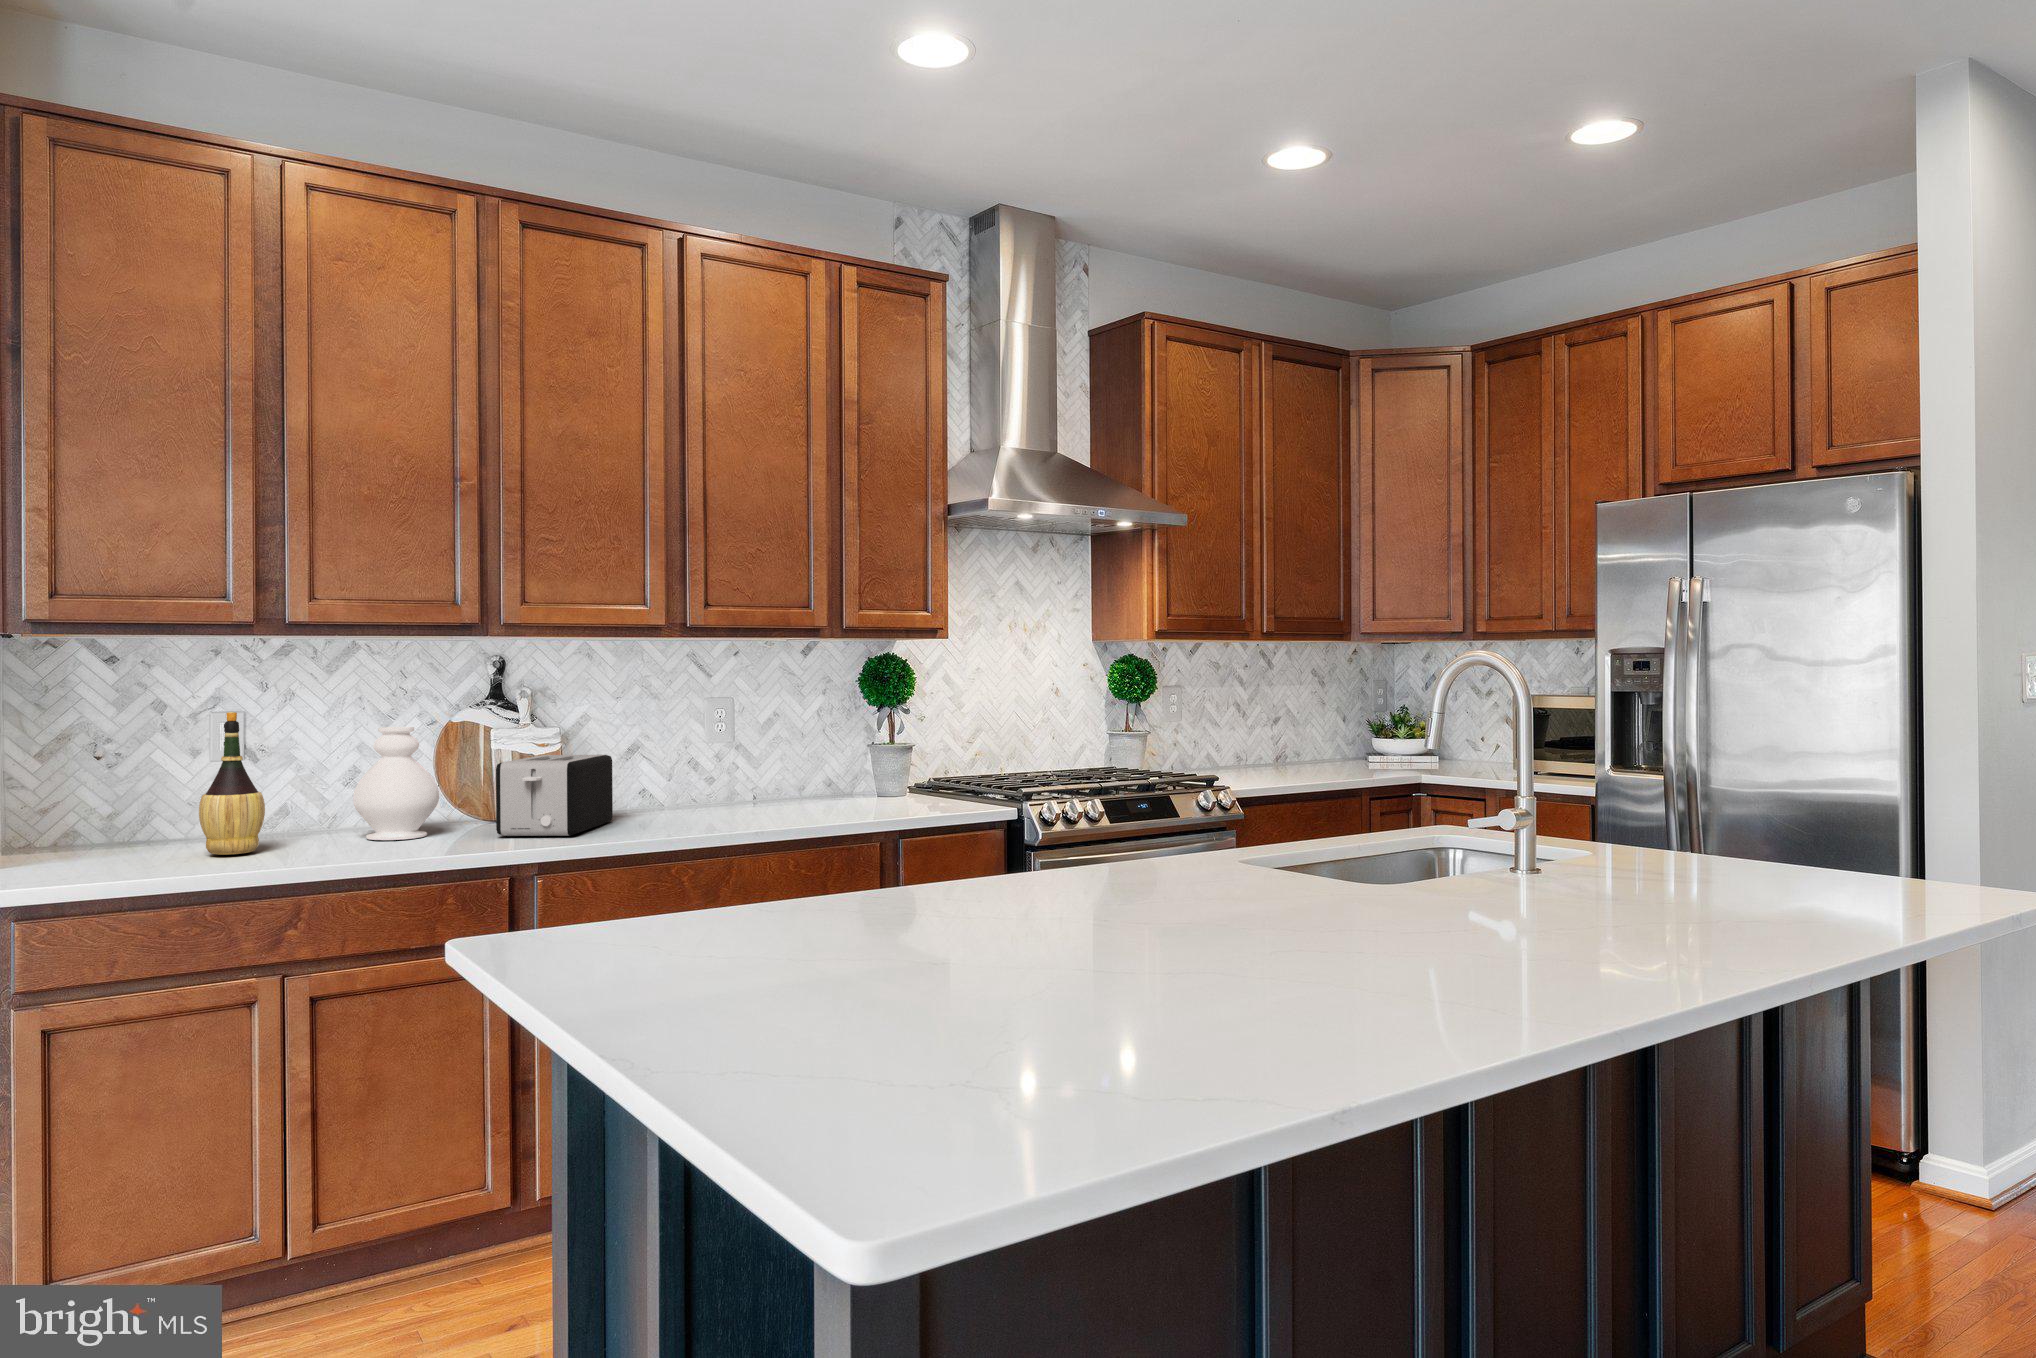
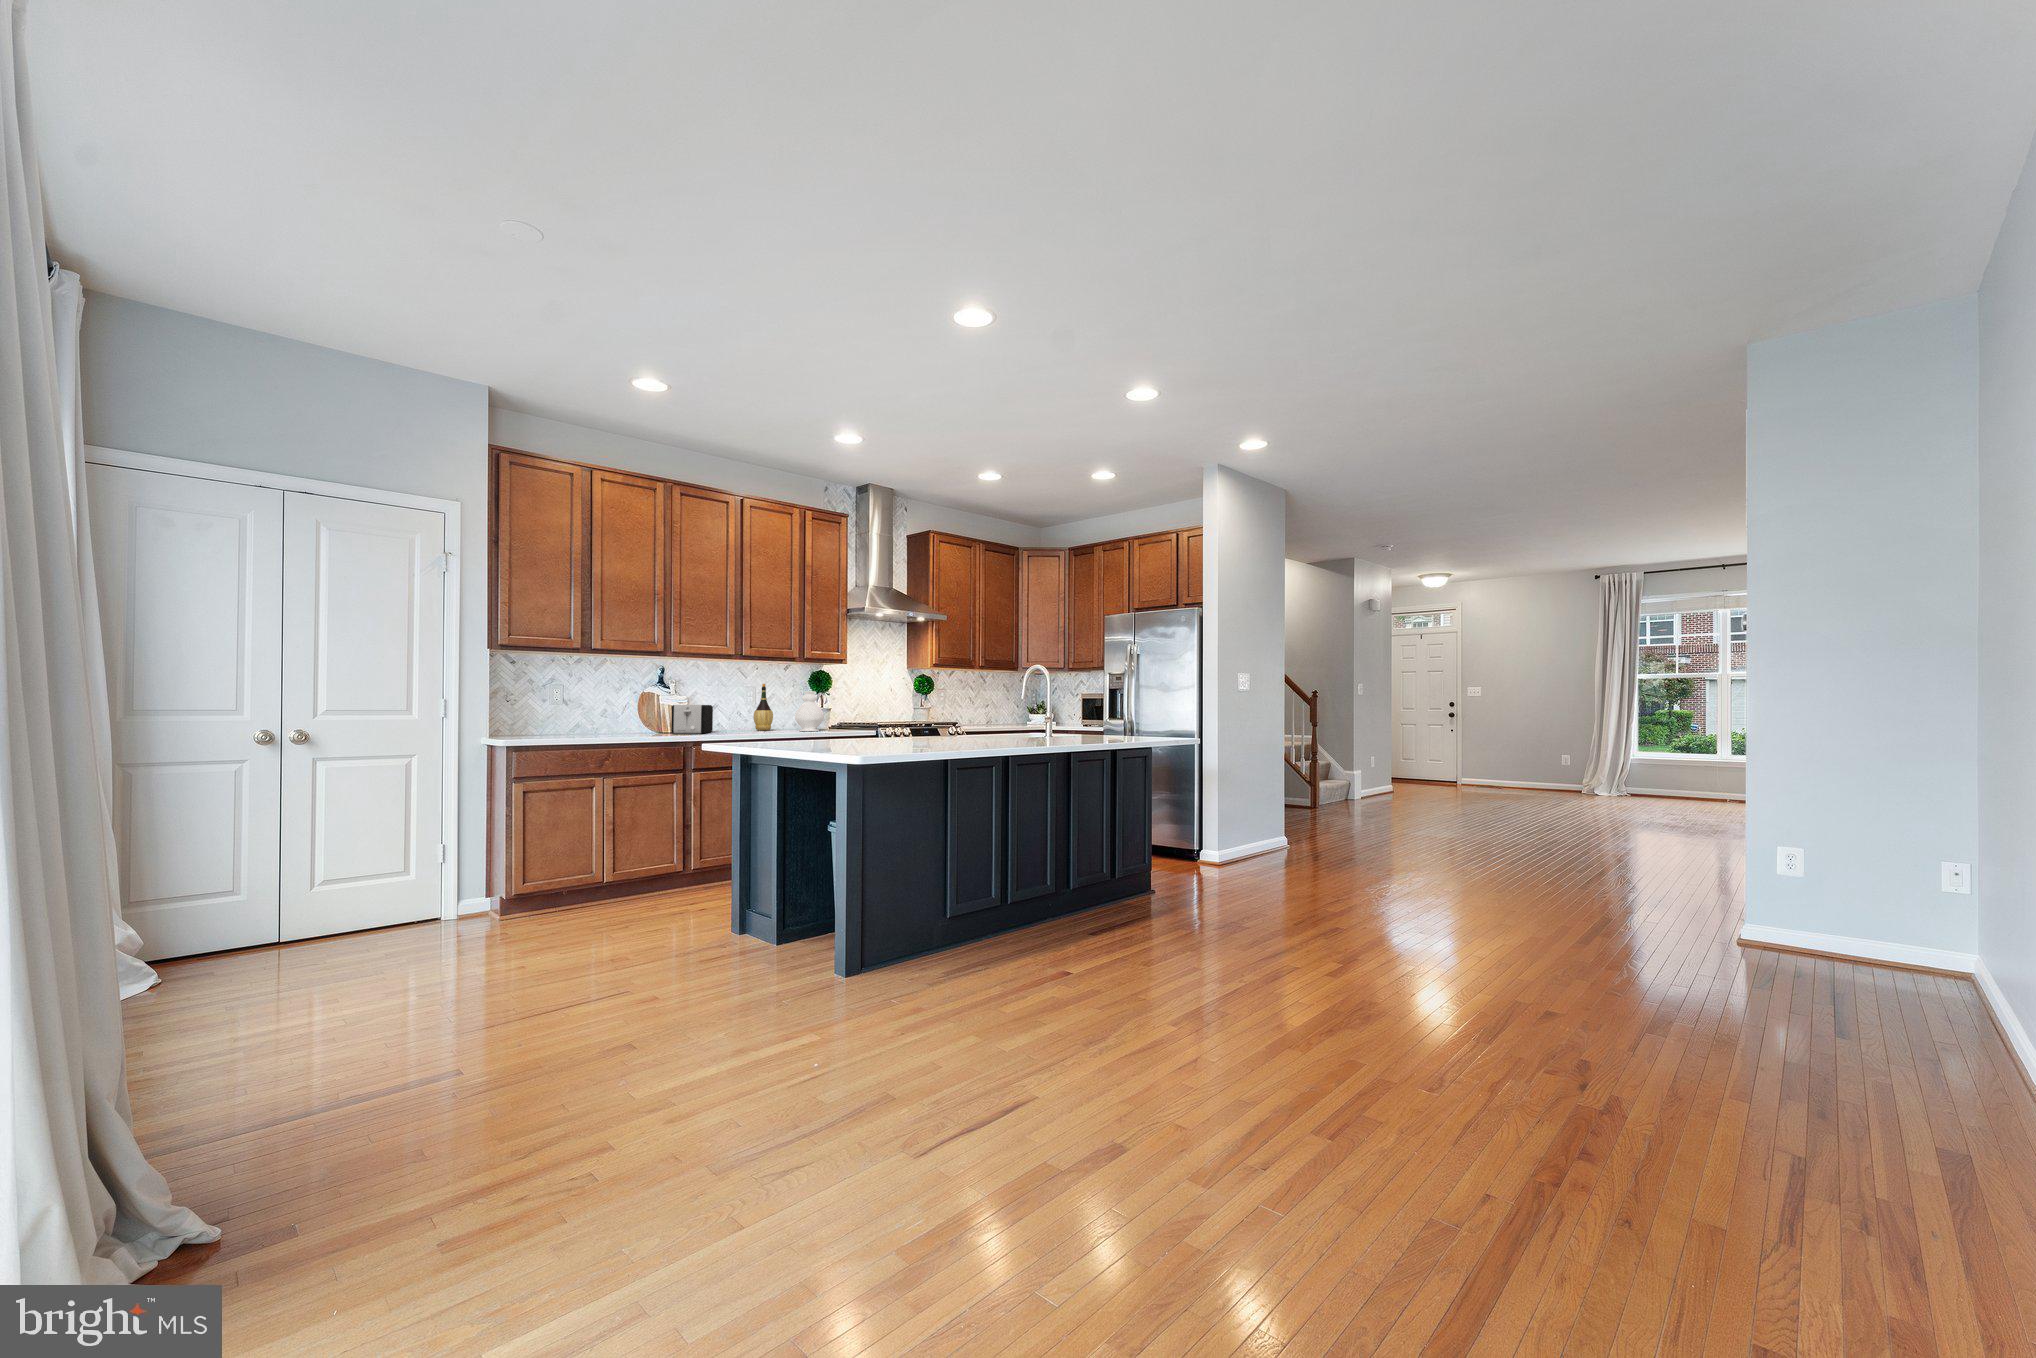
wine bottle: present [199,712,265,855] -> present [754,684,773,730]
decorative vase: present [353,727,439,840] -> present [795,691,824,731]

